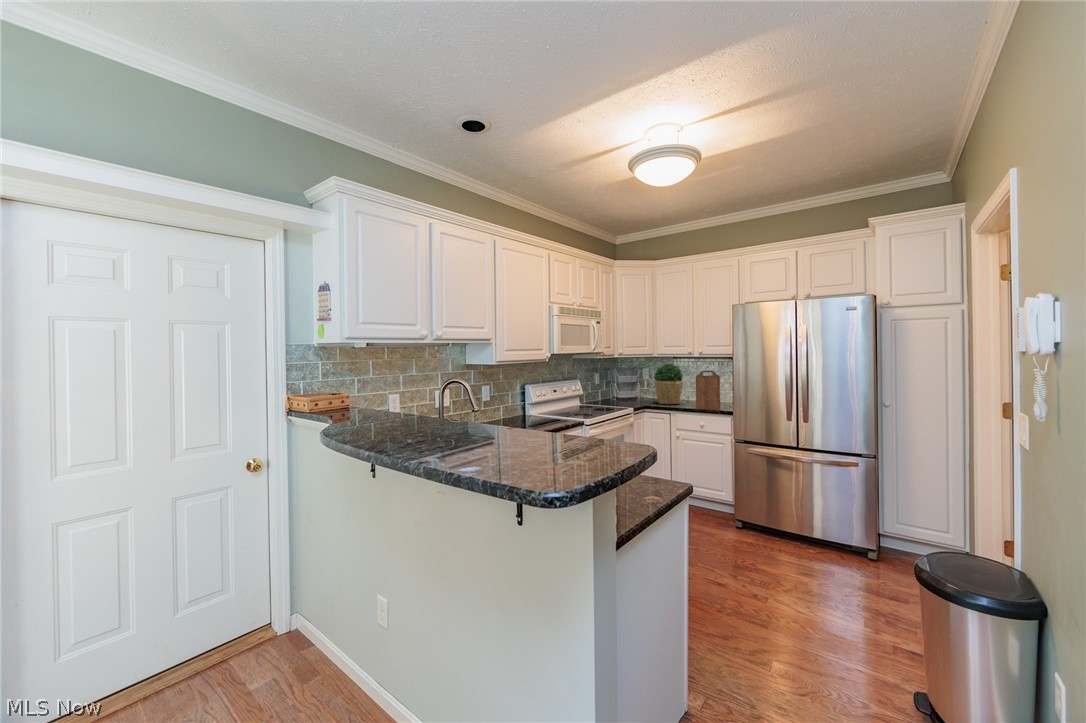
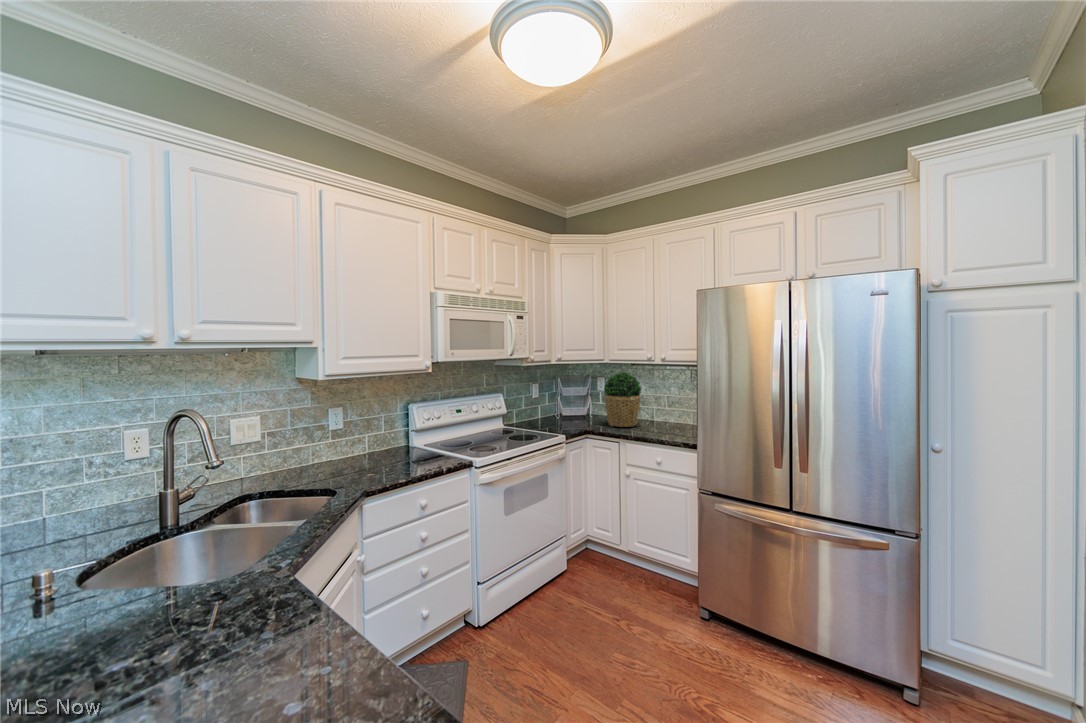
cutting board: present [696,370,720,410] -> none [651,384,684,440]

